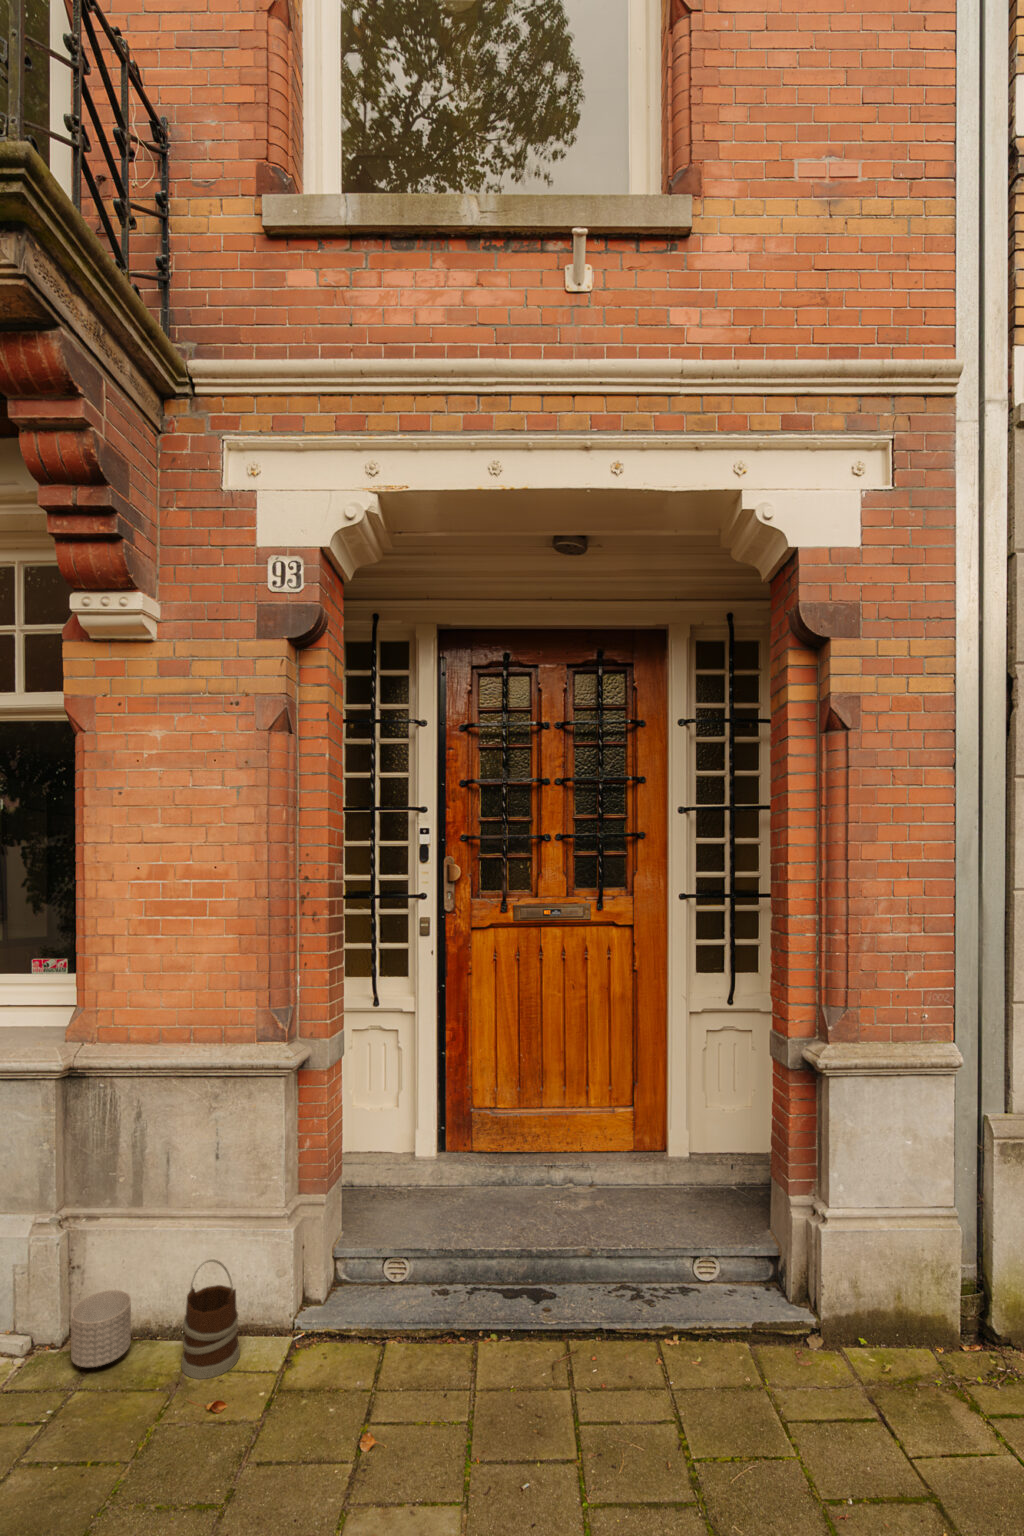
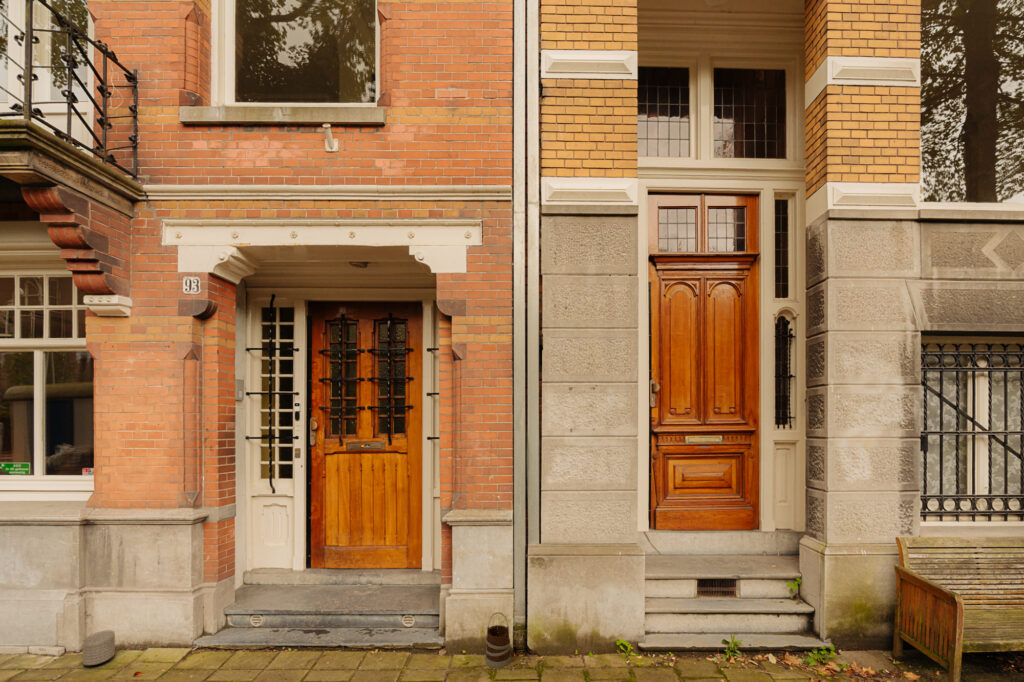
wooden bucket: present [181,1259,240,1379] -> present [485,612,511,668]

